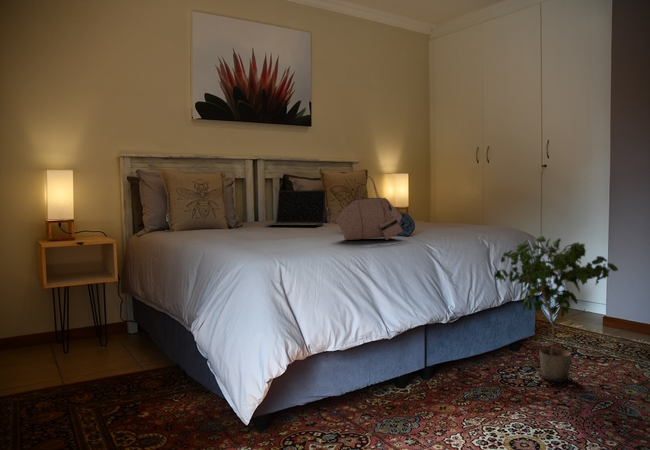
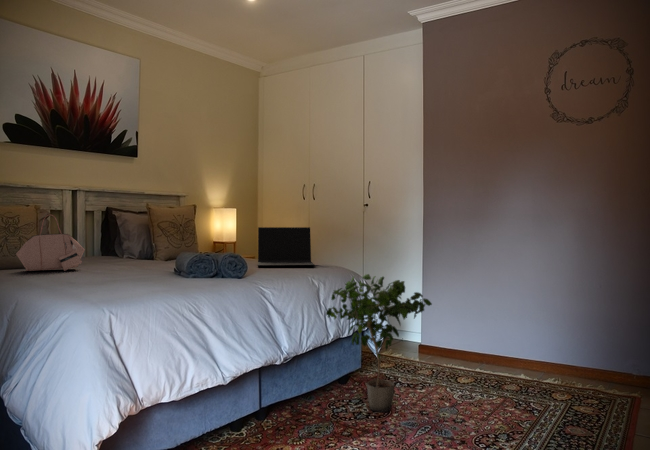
handbag: present [336,176,402,240] -> present [16,215,85,271]
laptop: present [266,190,325,225] -> present [258,227,314,266]

